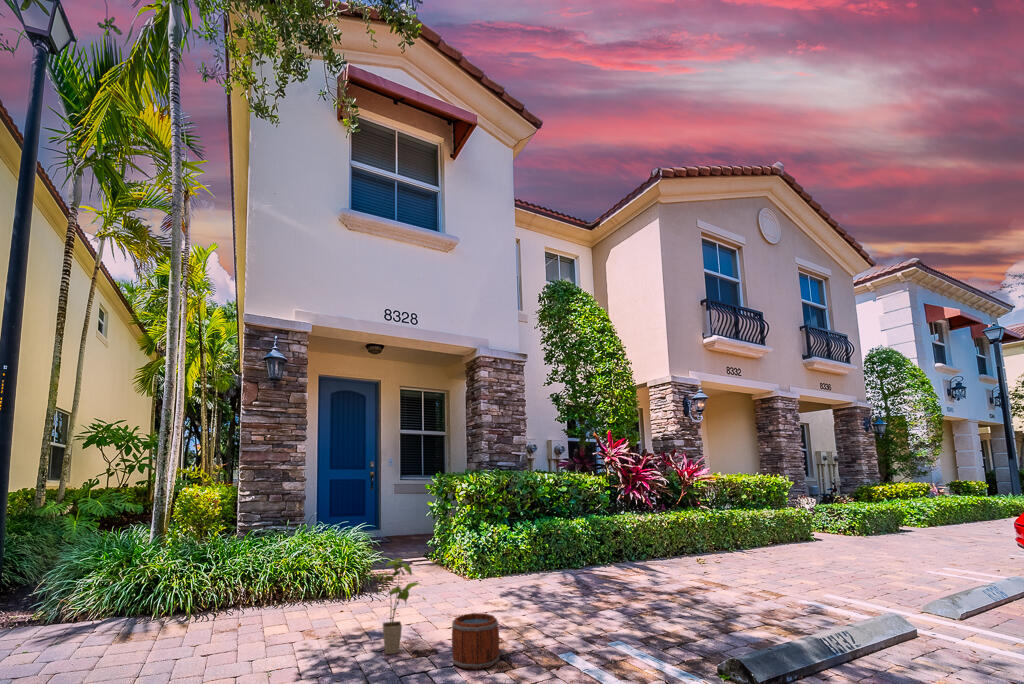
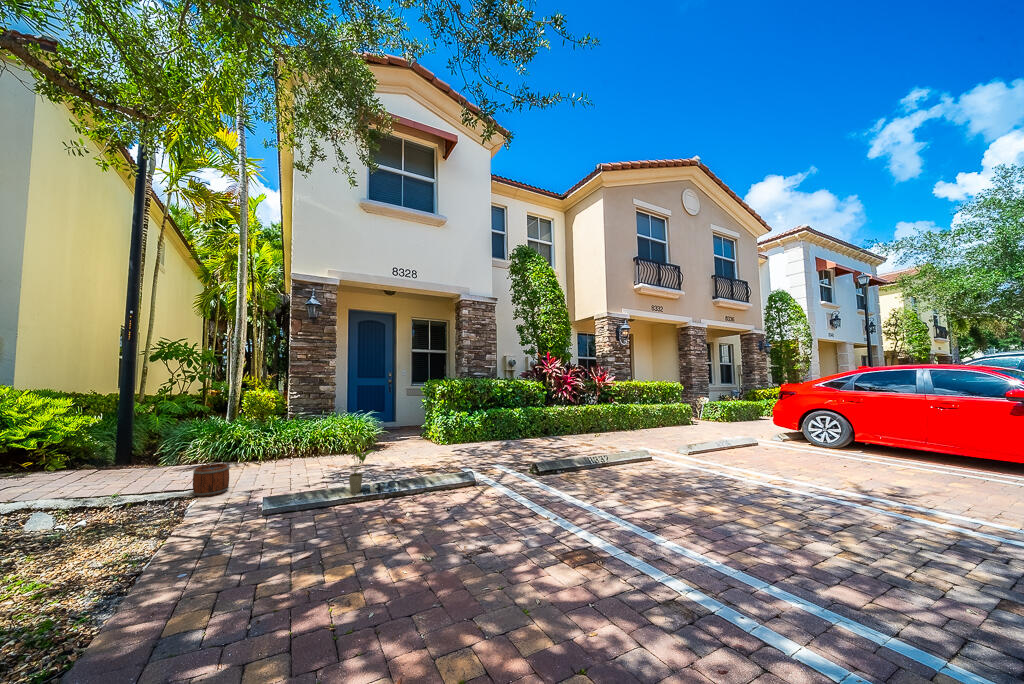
bucket: present [452,613,499,669] -> present [193,464,229,496]

